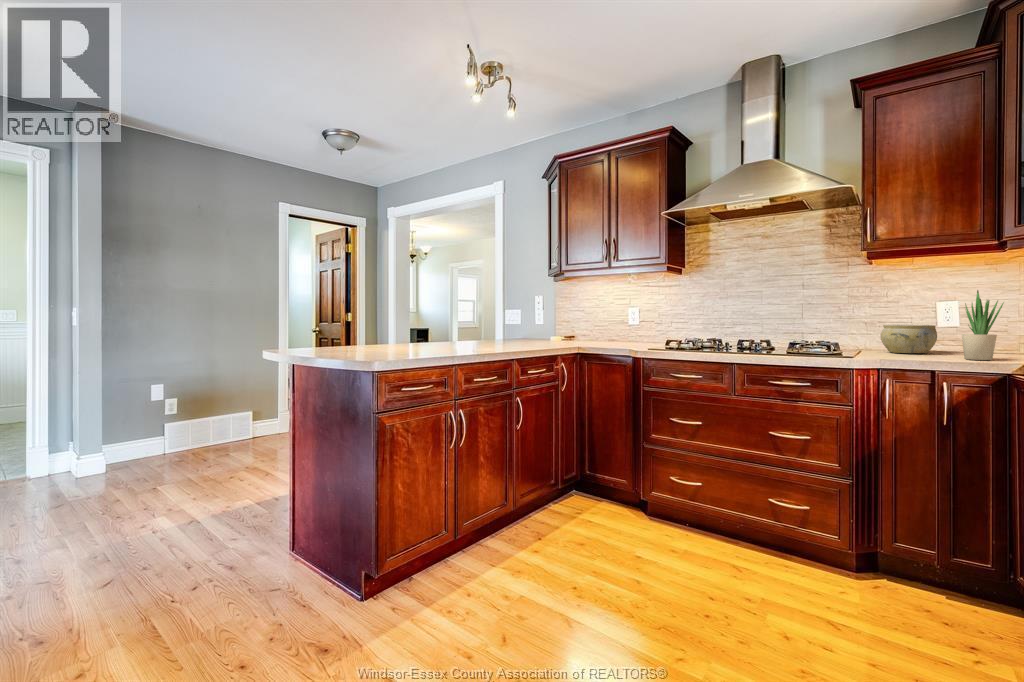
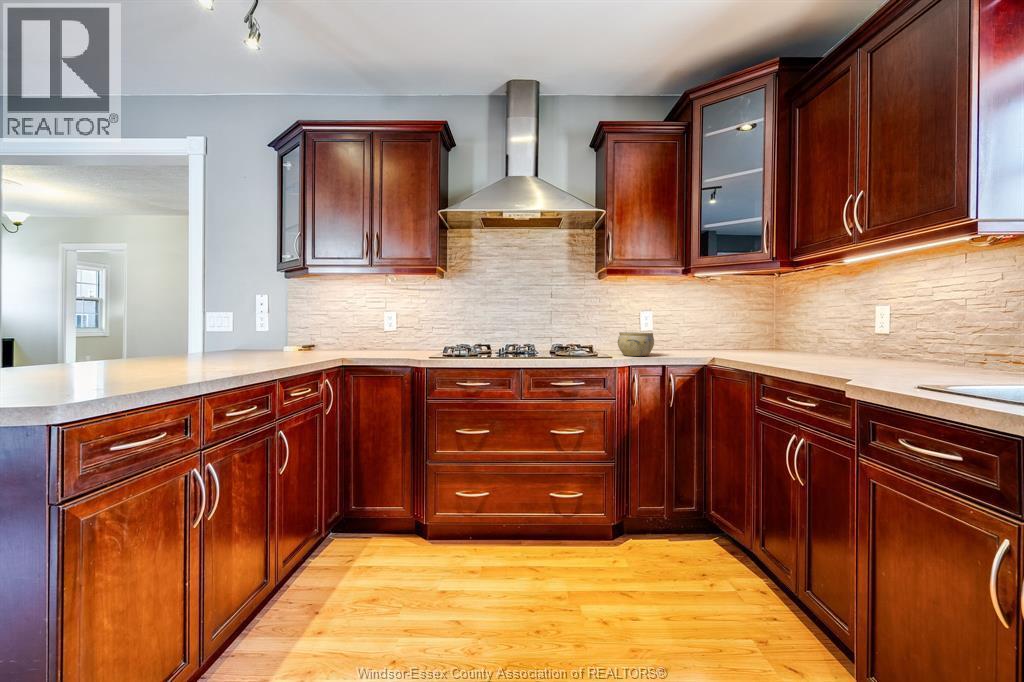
potted plant: present [962,290,1004,360] -> none [675,306,699,360]

